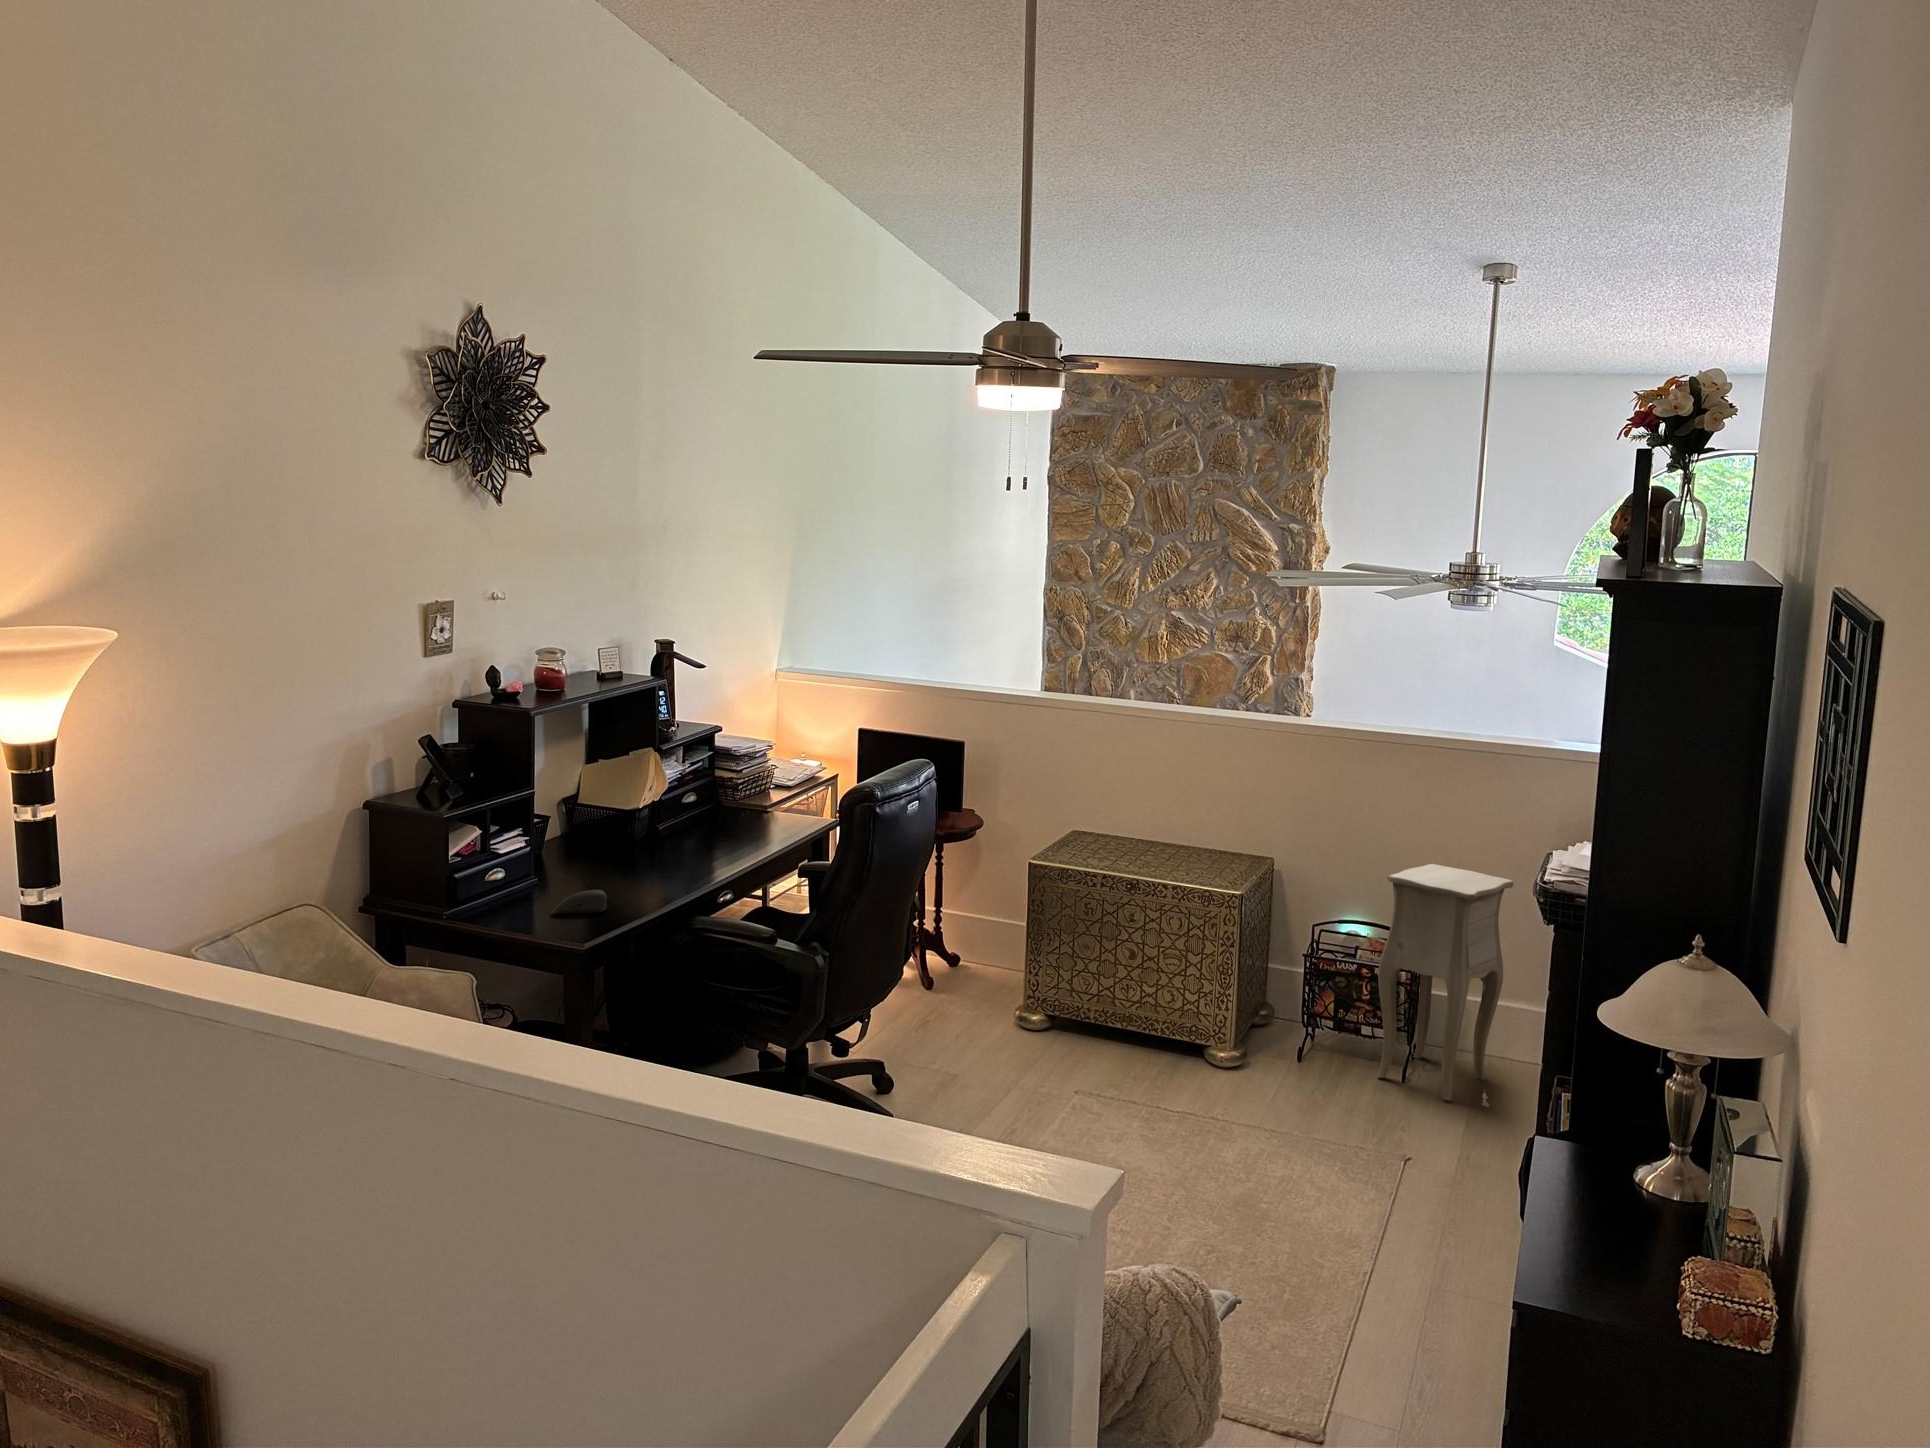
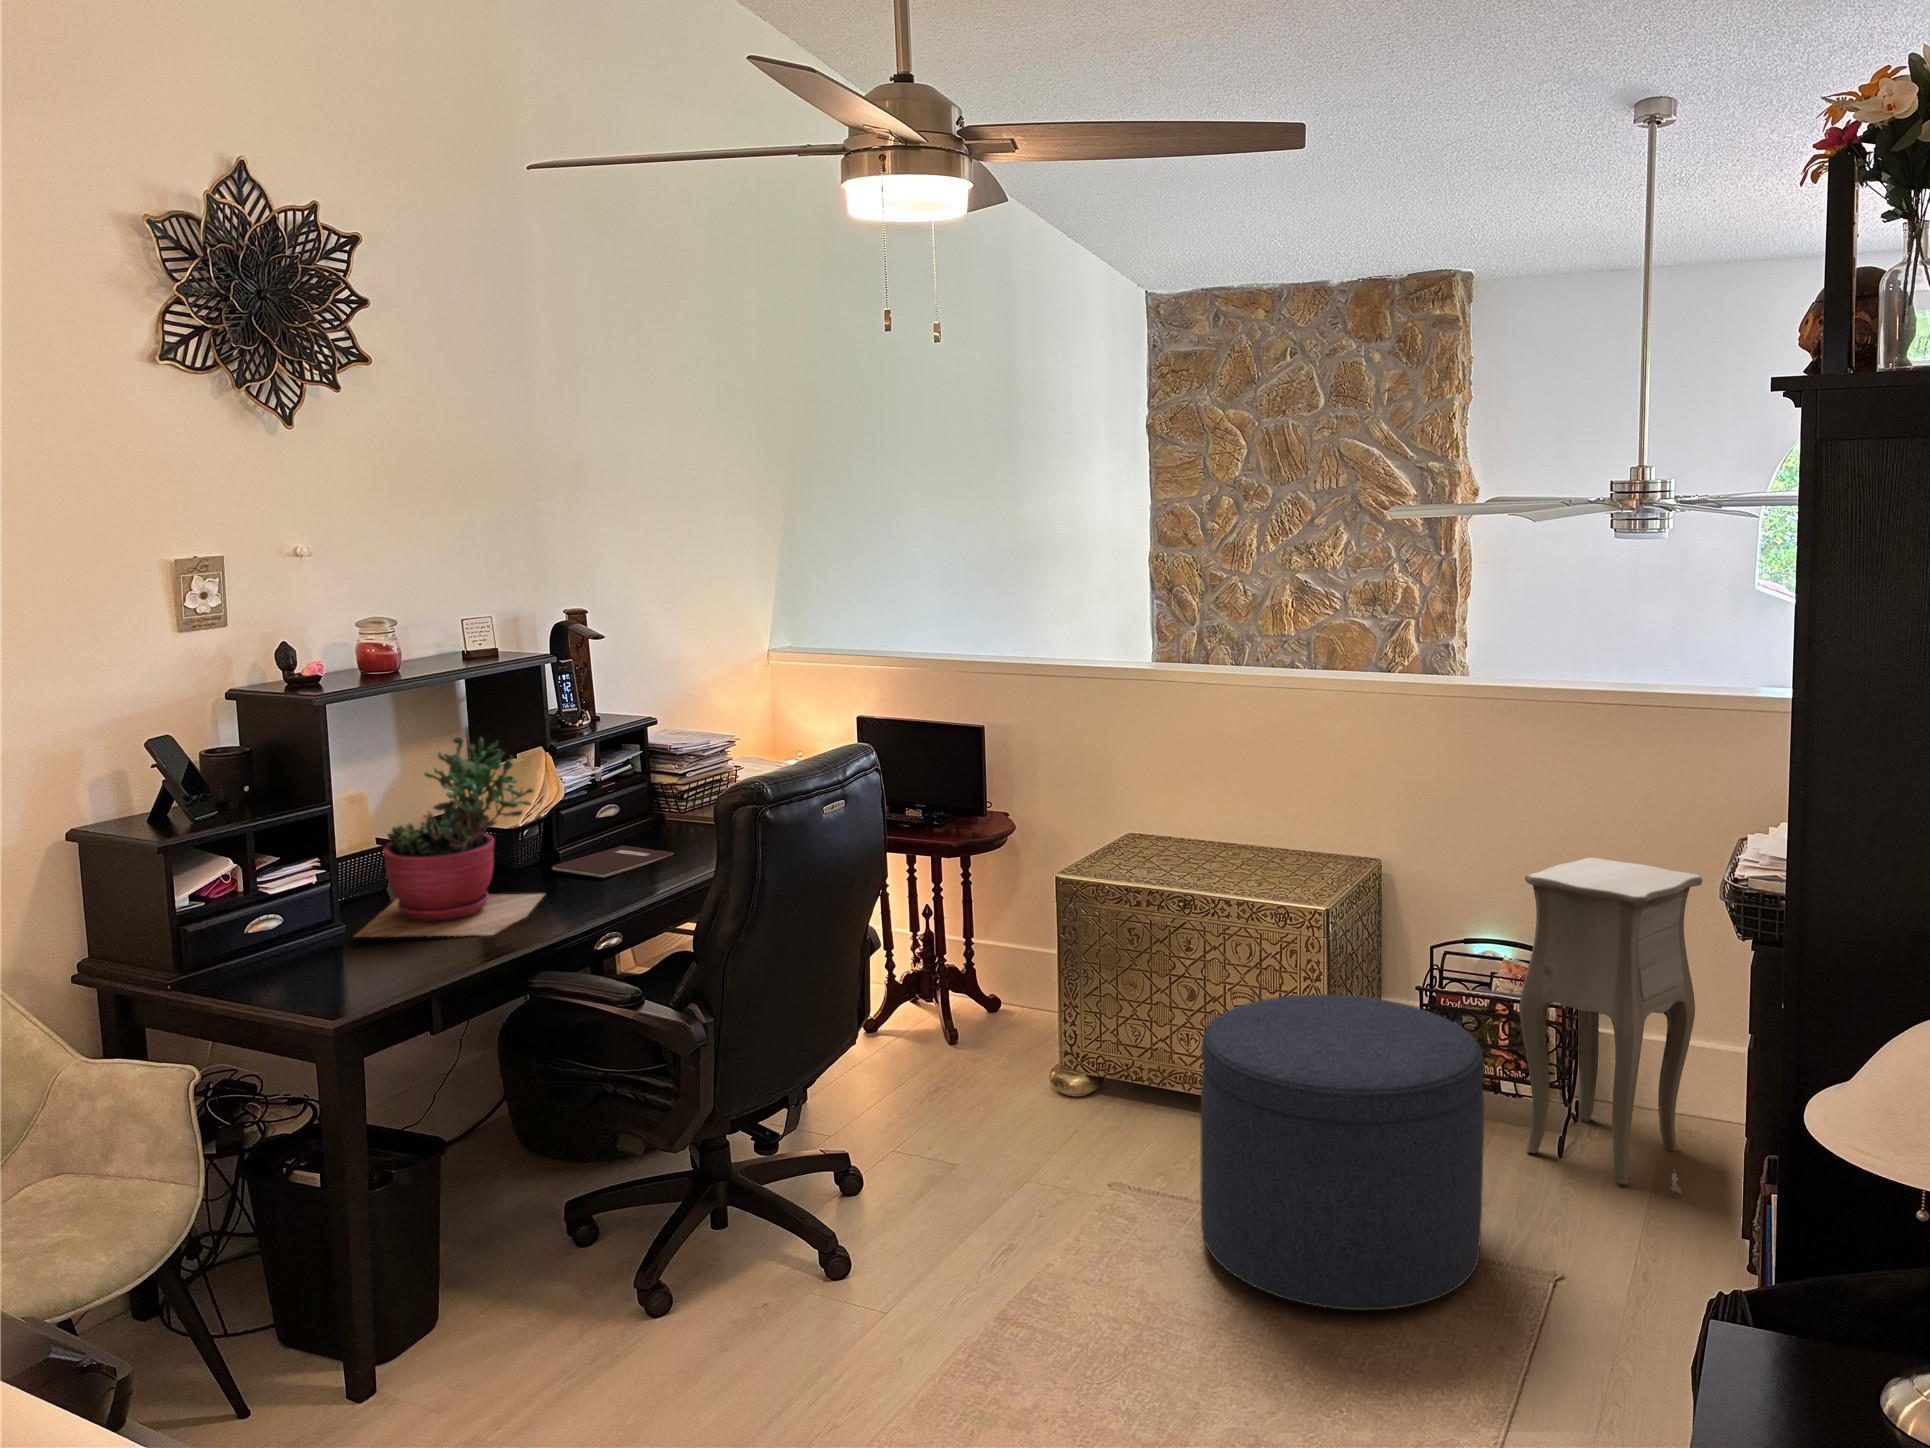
succulent plant: none [557,743,677,891] -> present [355,737,544,937]
notebook: none [669,826,755,851] -> present [551,846,673,878]
computer mouse: present [551,890,607,913] -> none [321,938,401,974]
ottoman: none [1152,956,1362,1175] -> present [1200,994,1485,1310]

